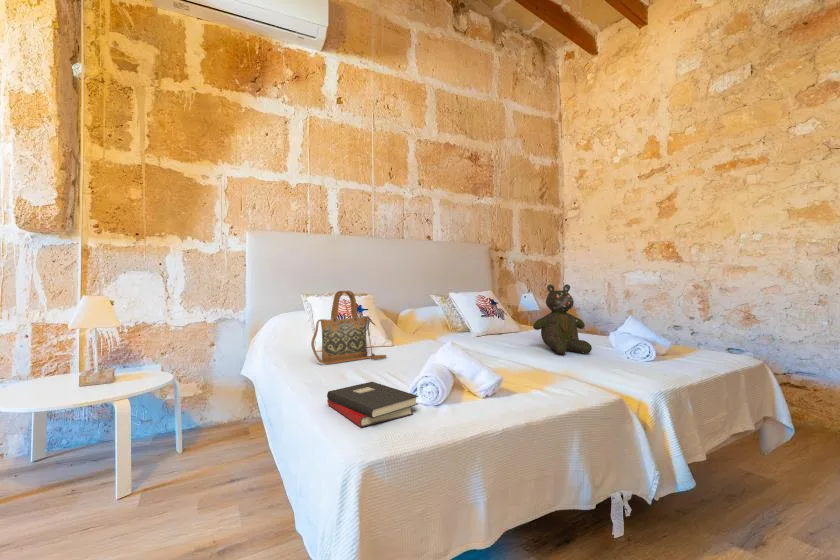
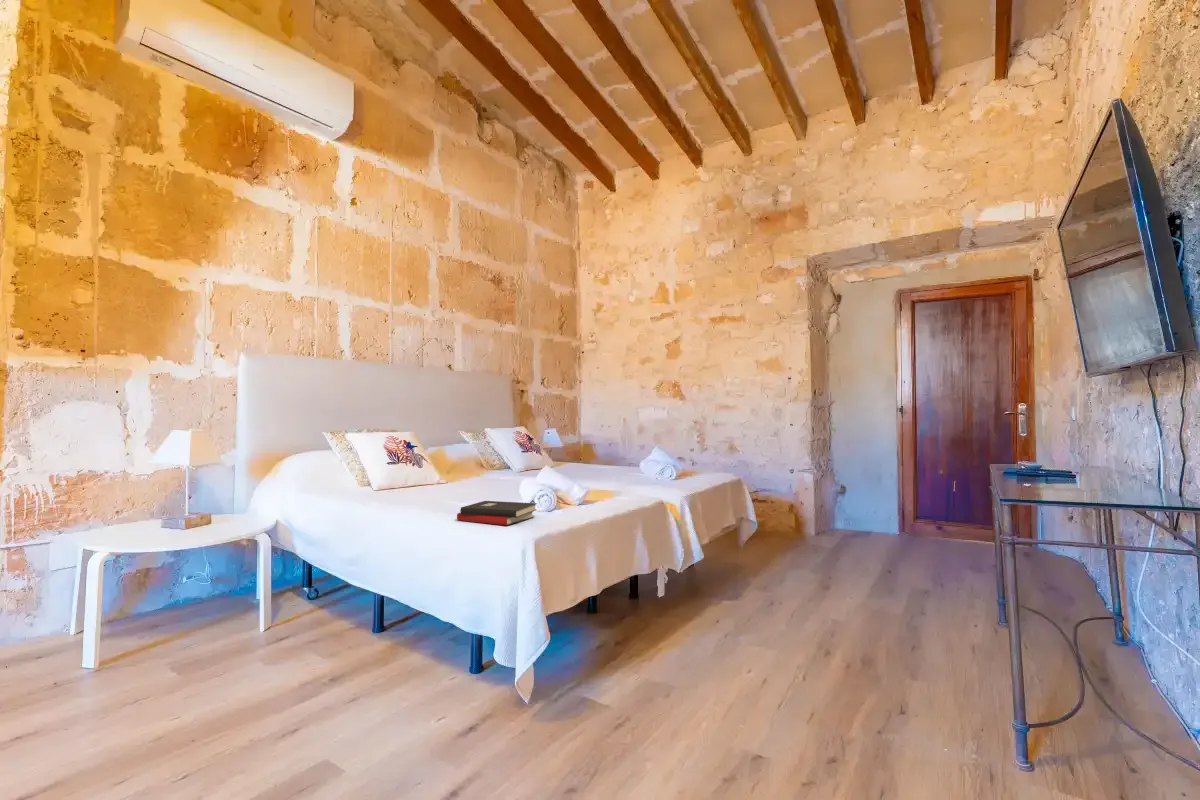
teddy bear: present [533,284,592,354] -> none [580,419,629,479]
handbag: present [311,291,386,364] -> none [381,426,452,500]

